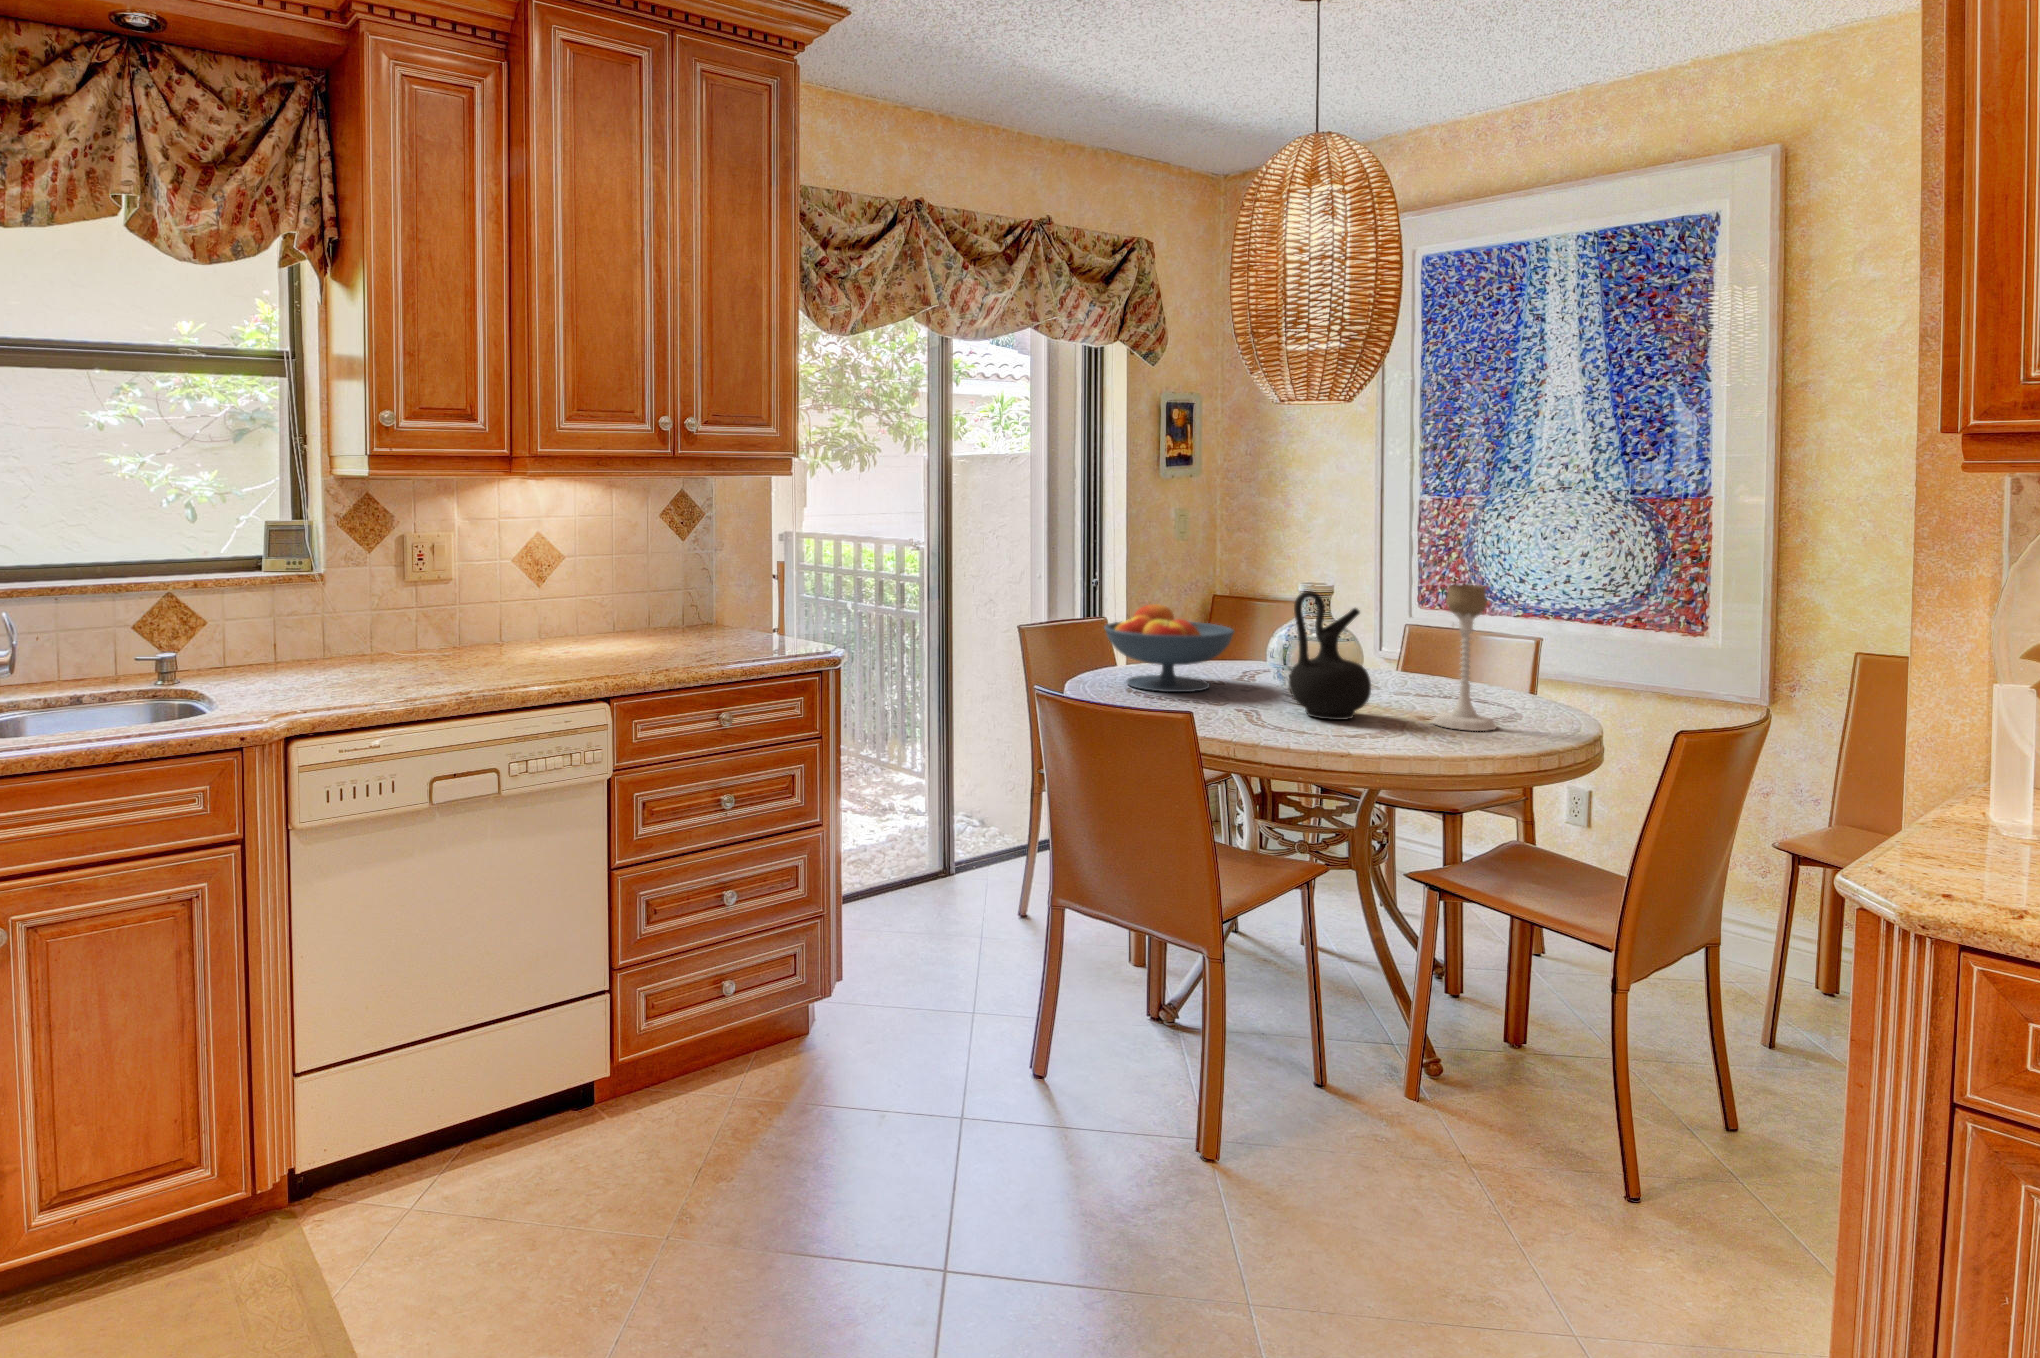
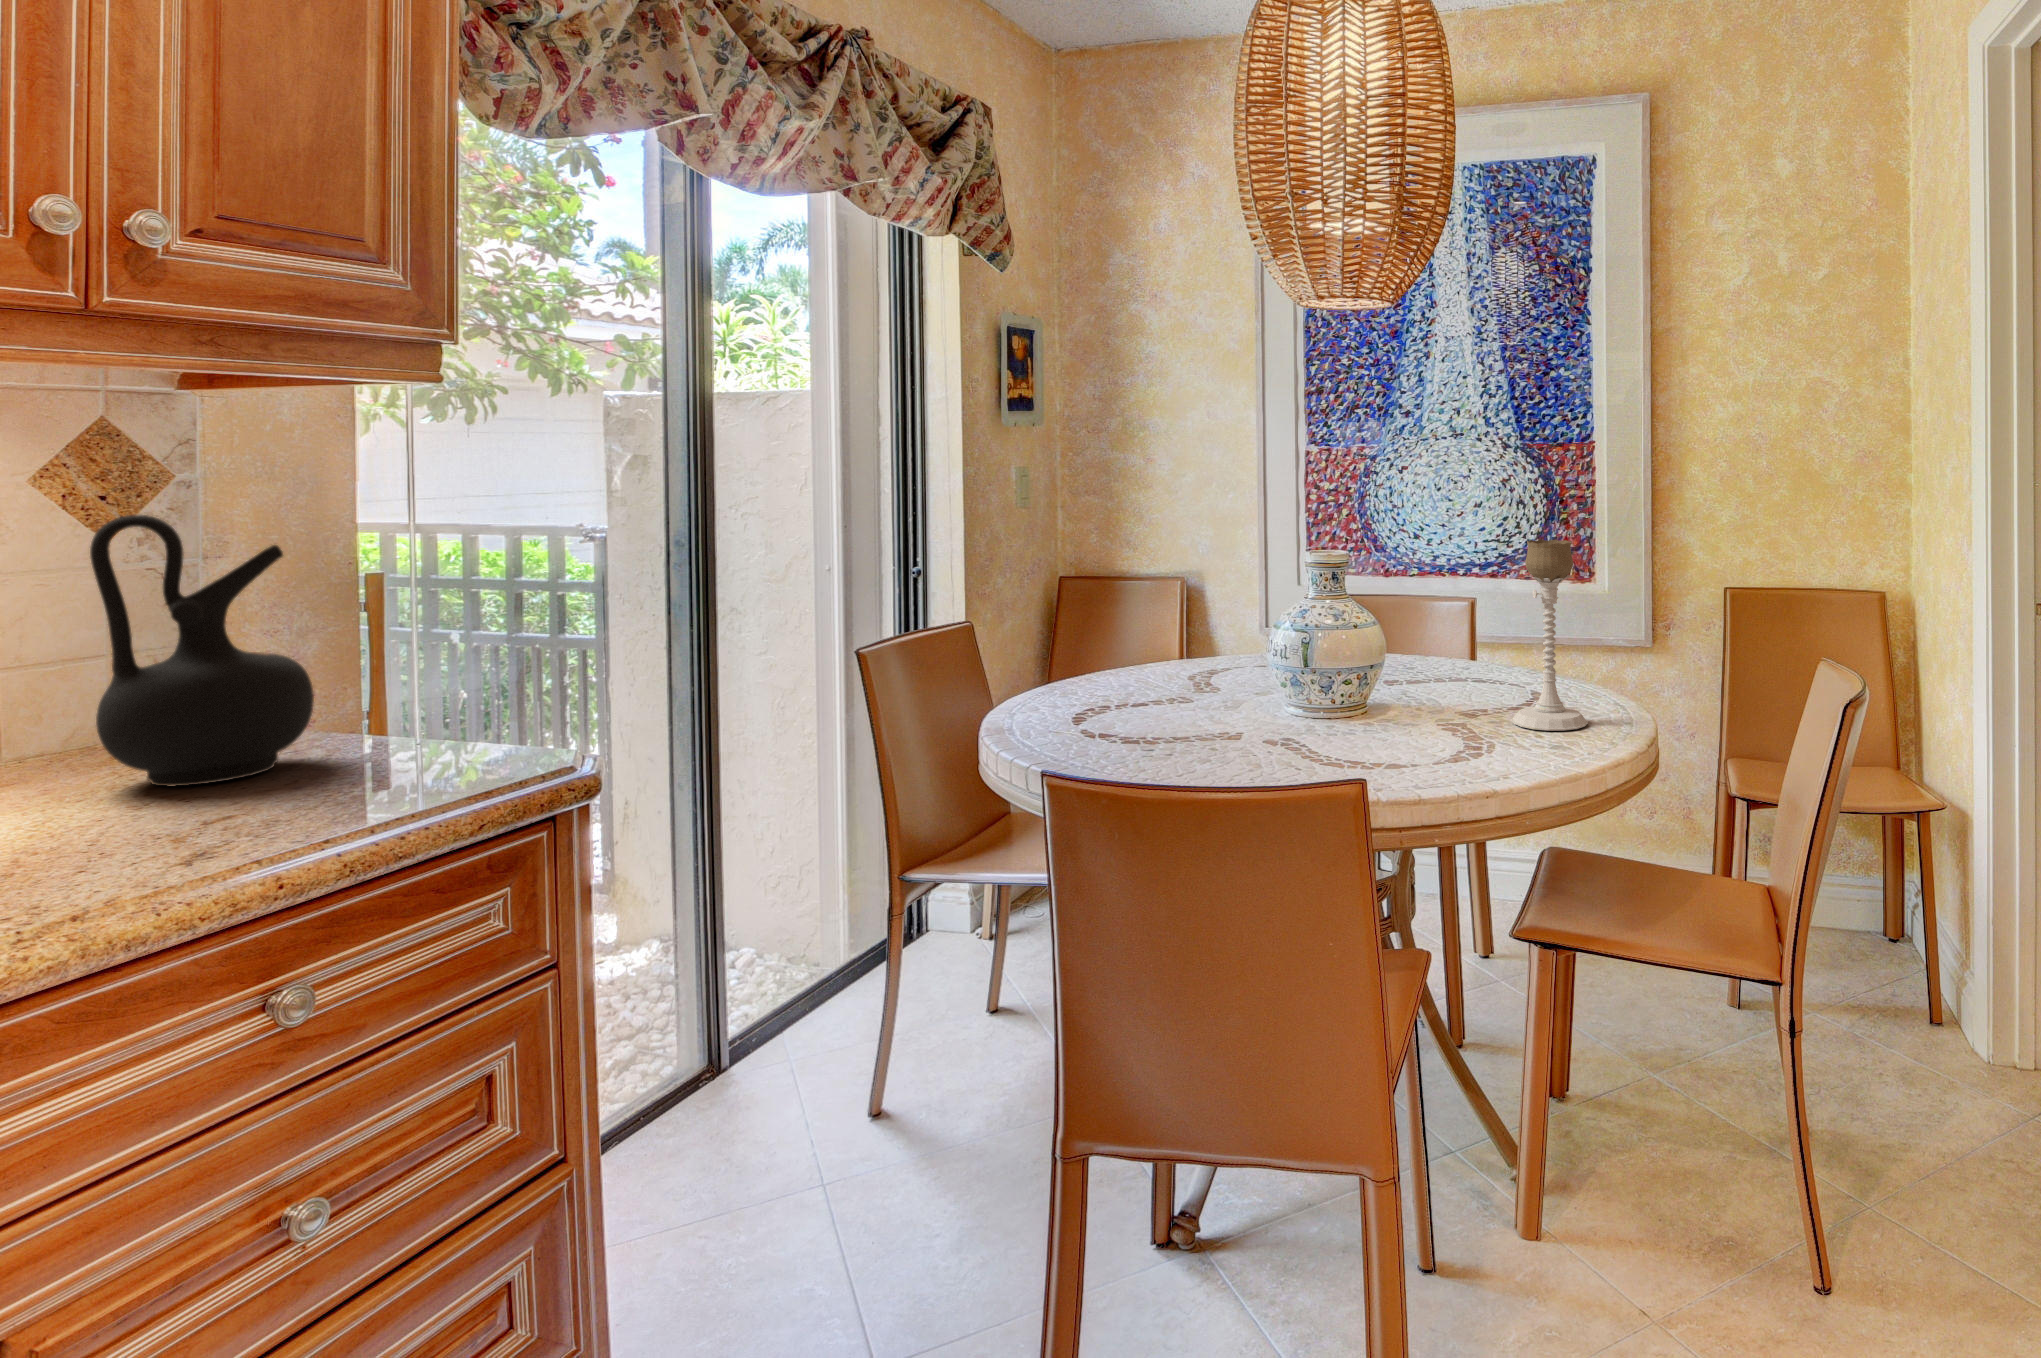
ceramic jug: present [1289,591,1371,720] -> present [90,515,314,787]
fruit bowl: present [1104,604,1234,692] -> none [1041,594,1232,730]

